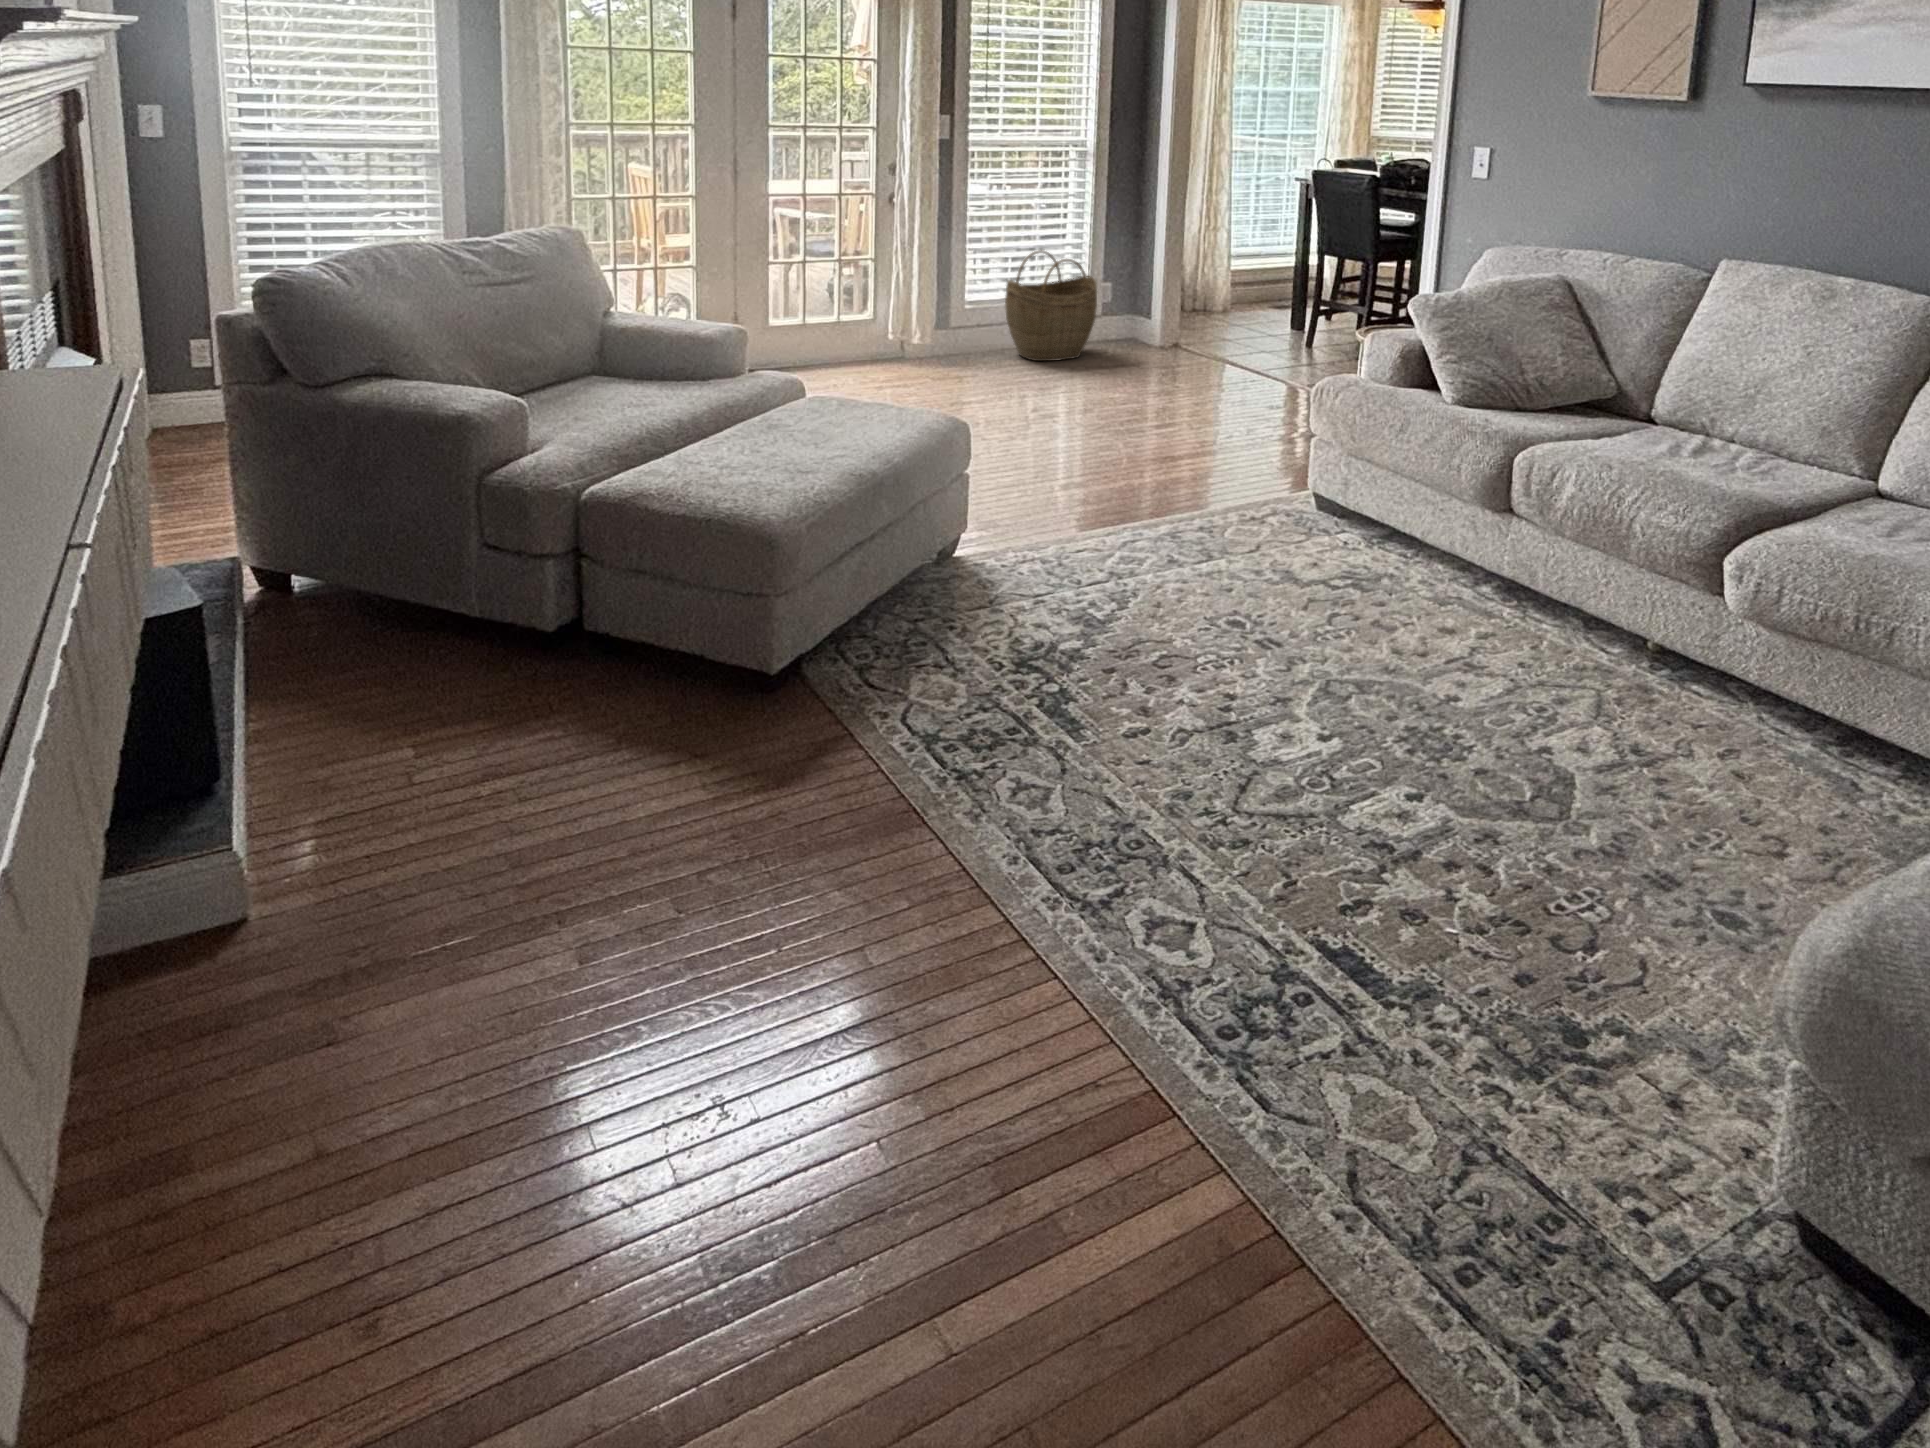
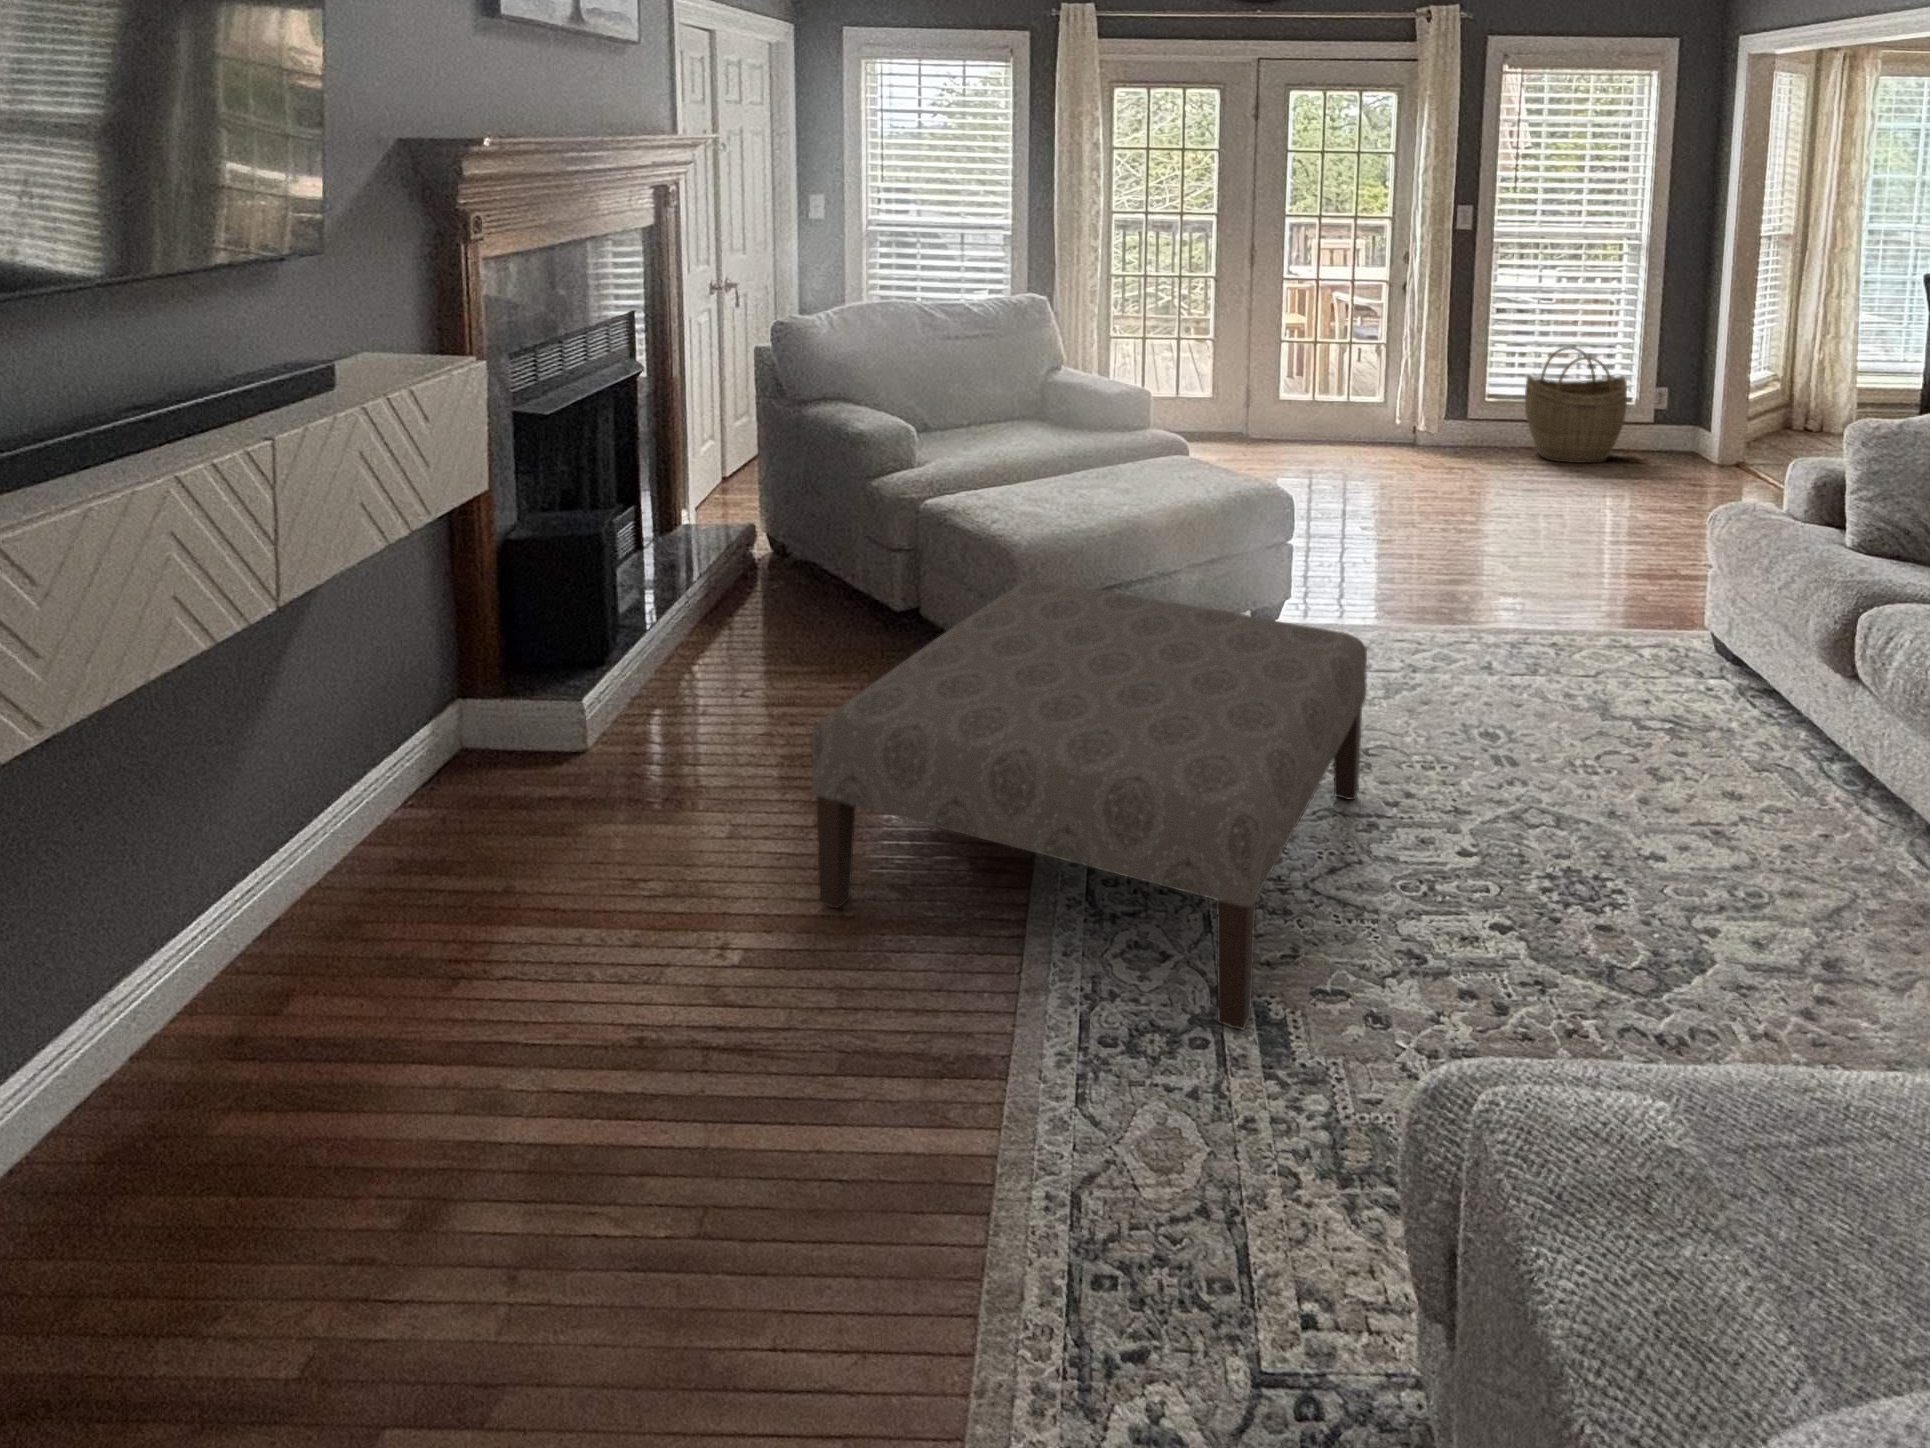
ottoman: none [779,553,1348,1013] -> present [812,579,1367,1030]

